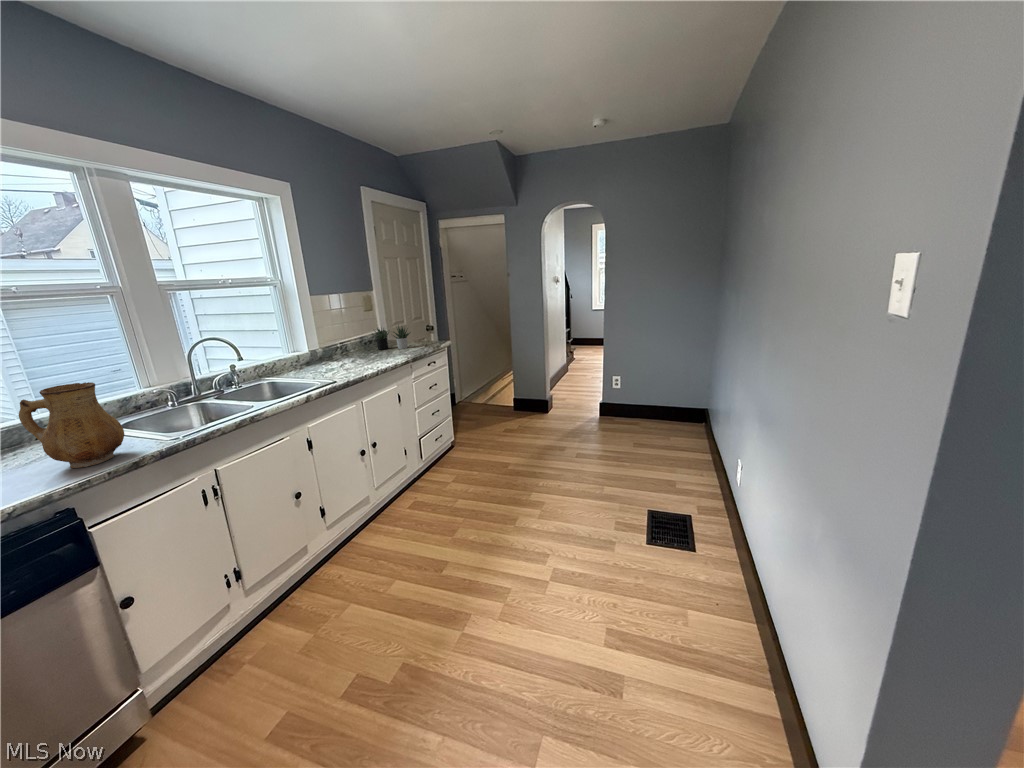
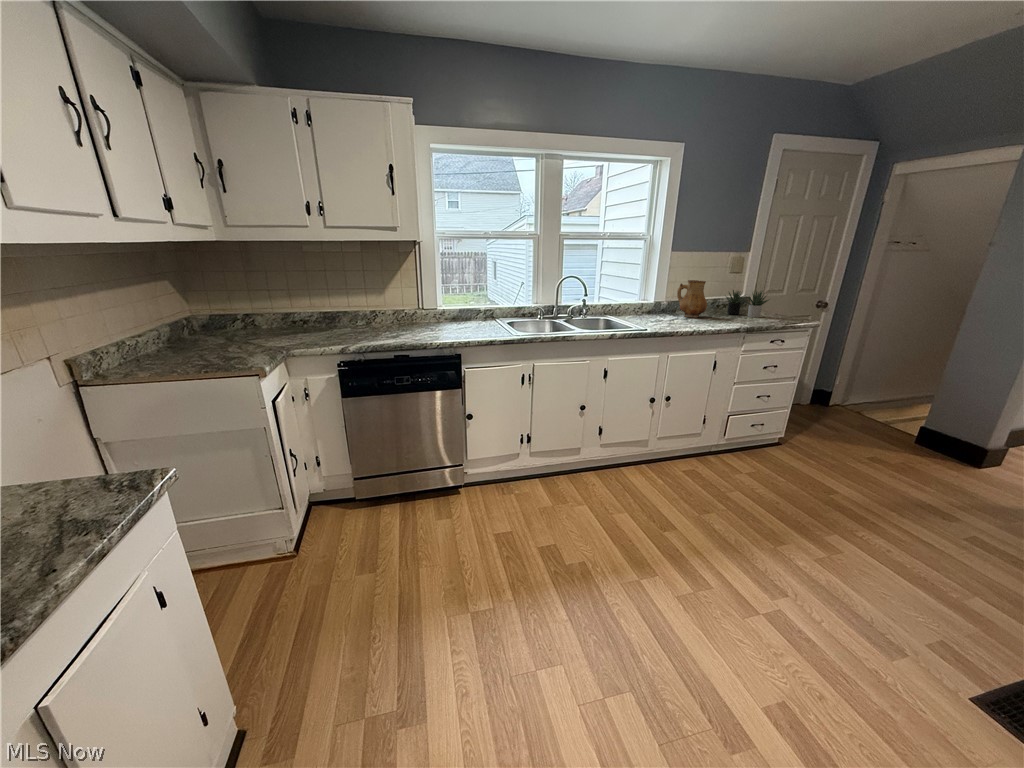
ceramic pitcher: present [19,382,124,468] -> present [677,280,707,318]

